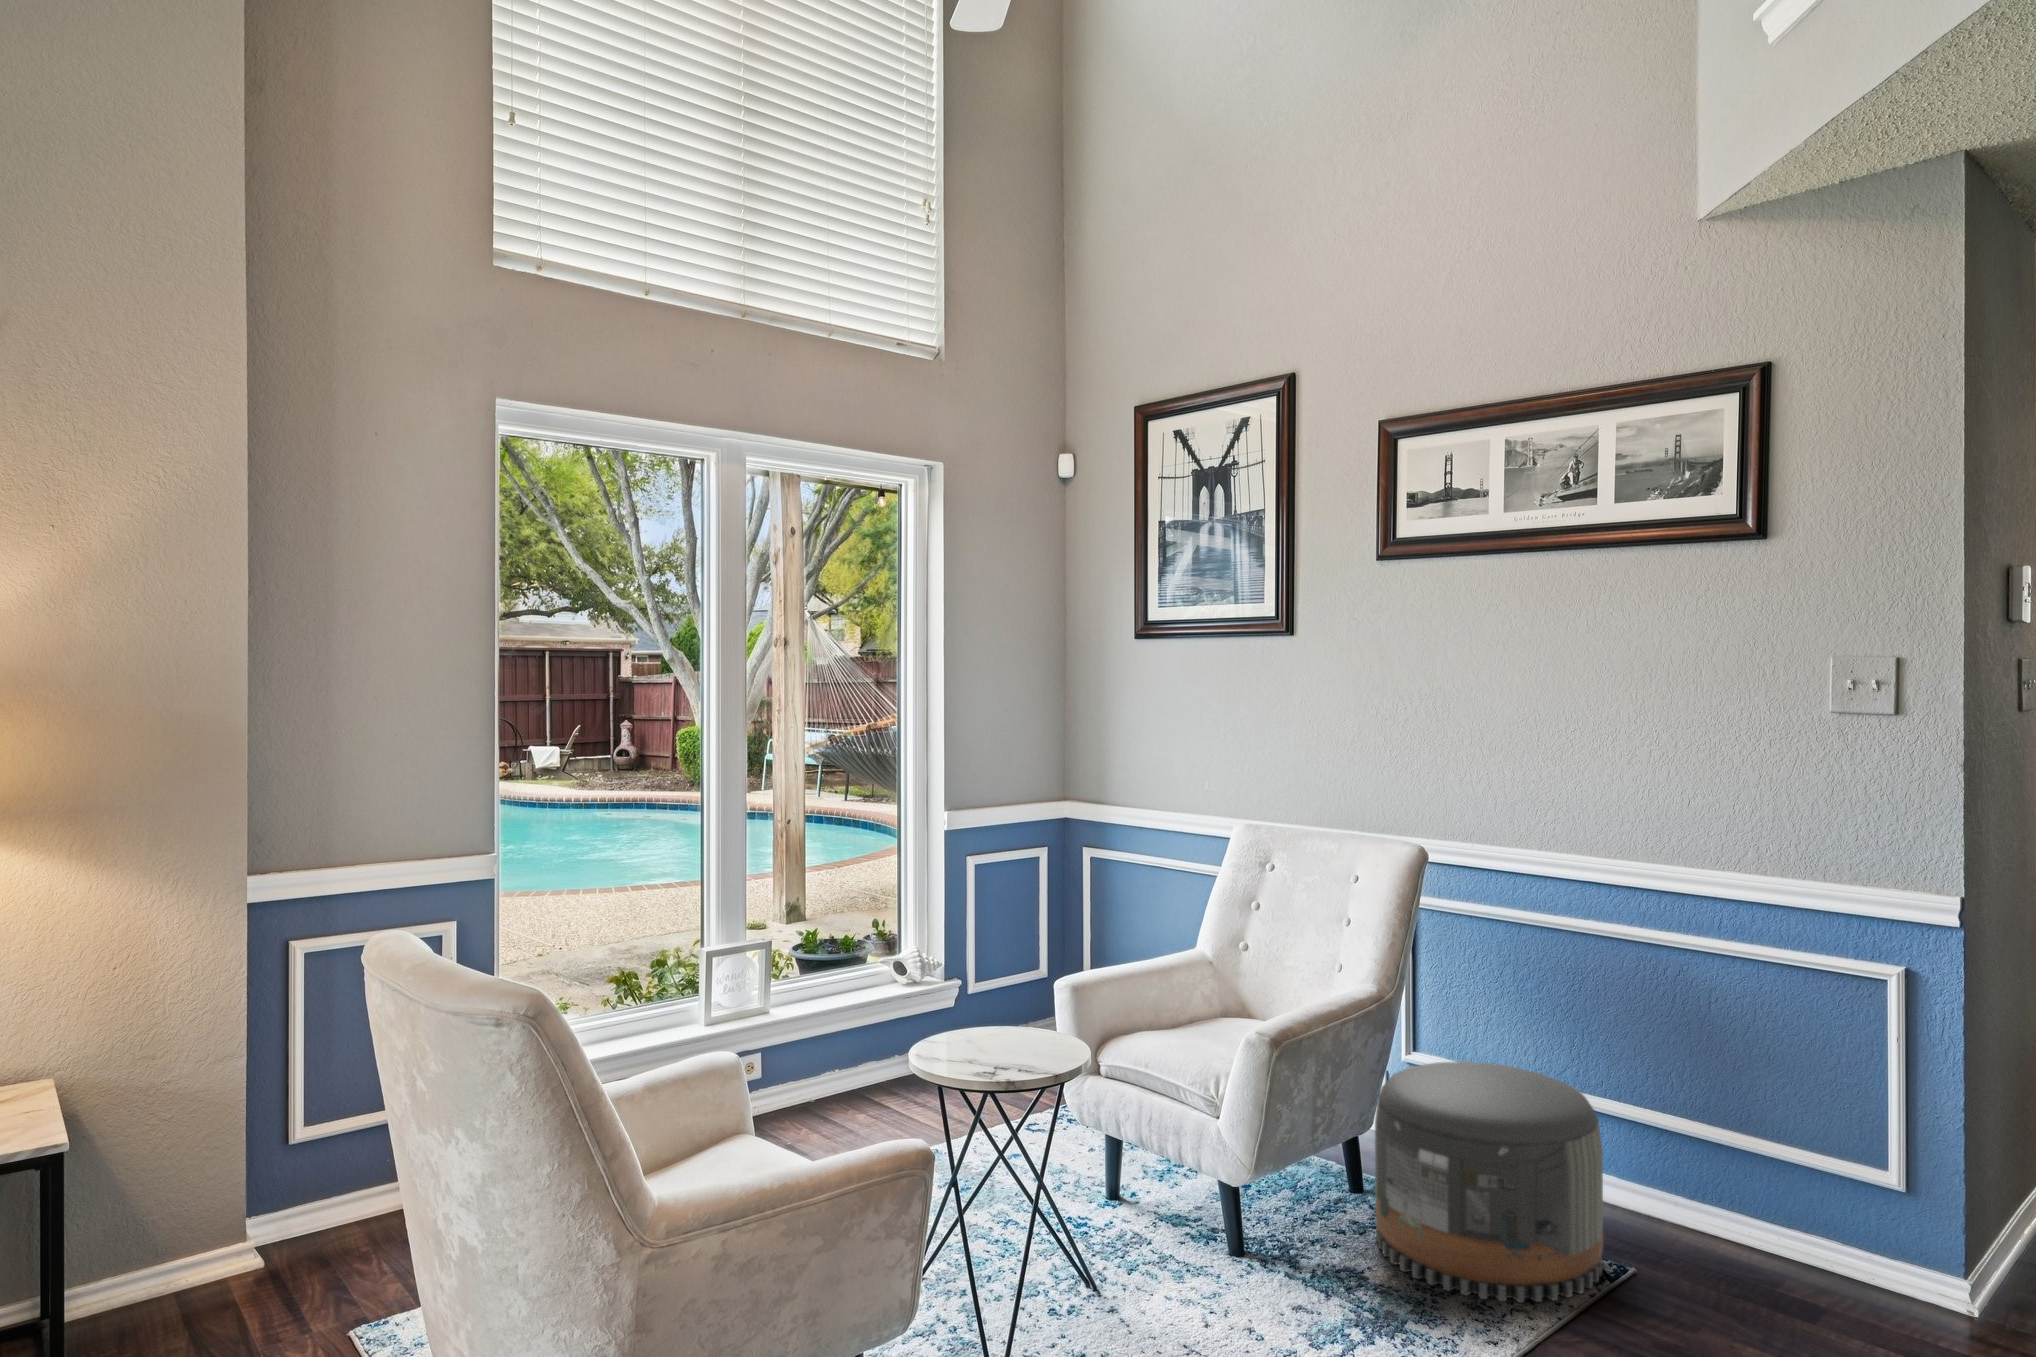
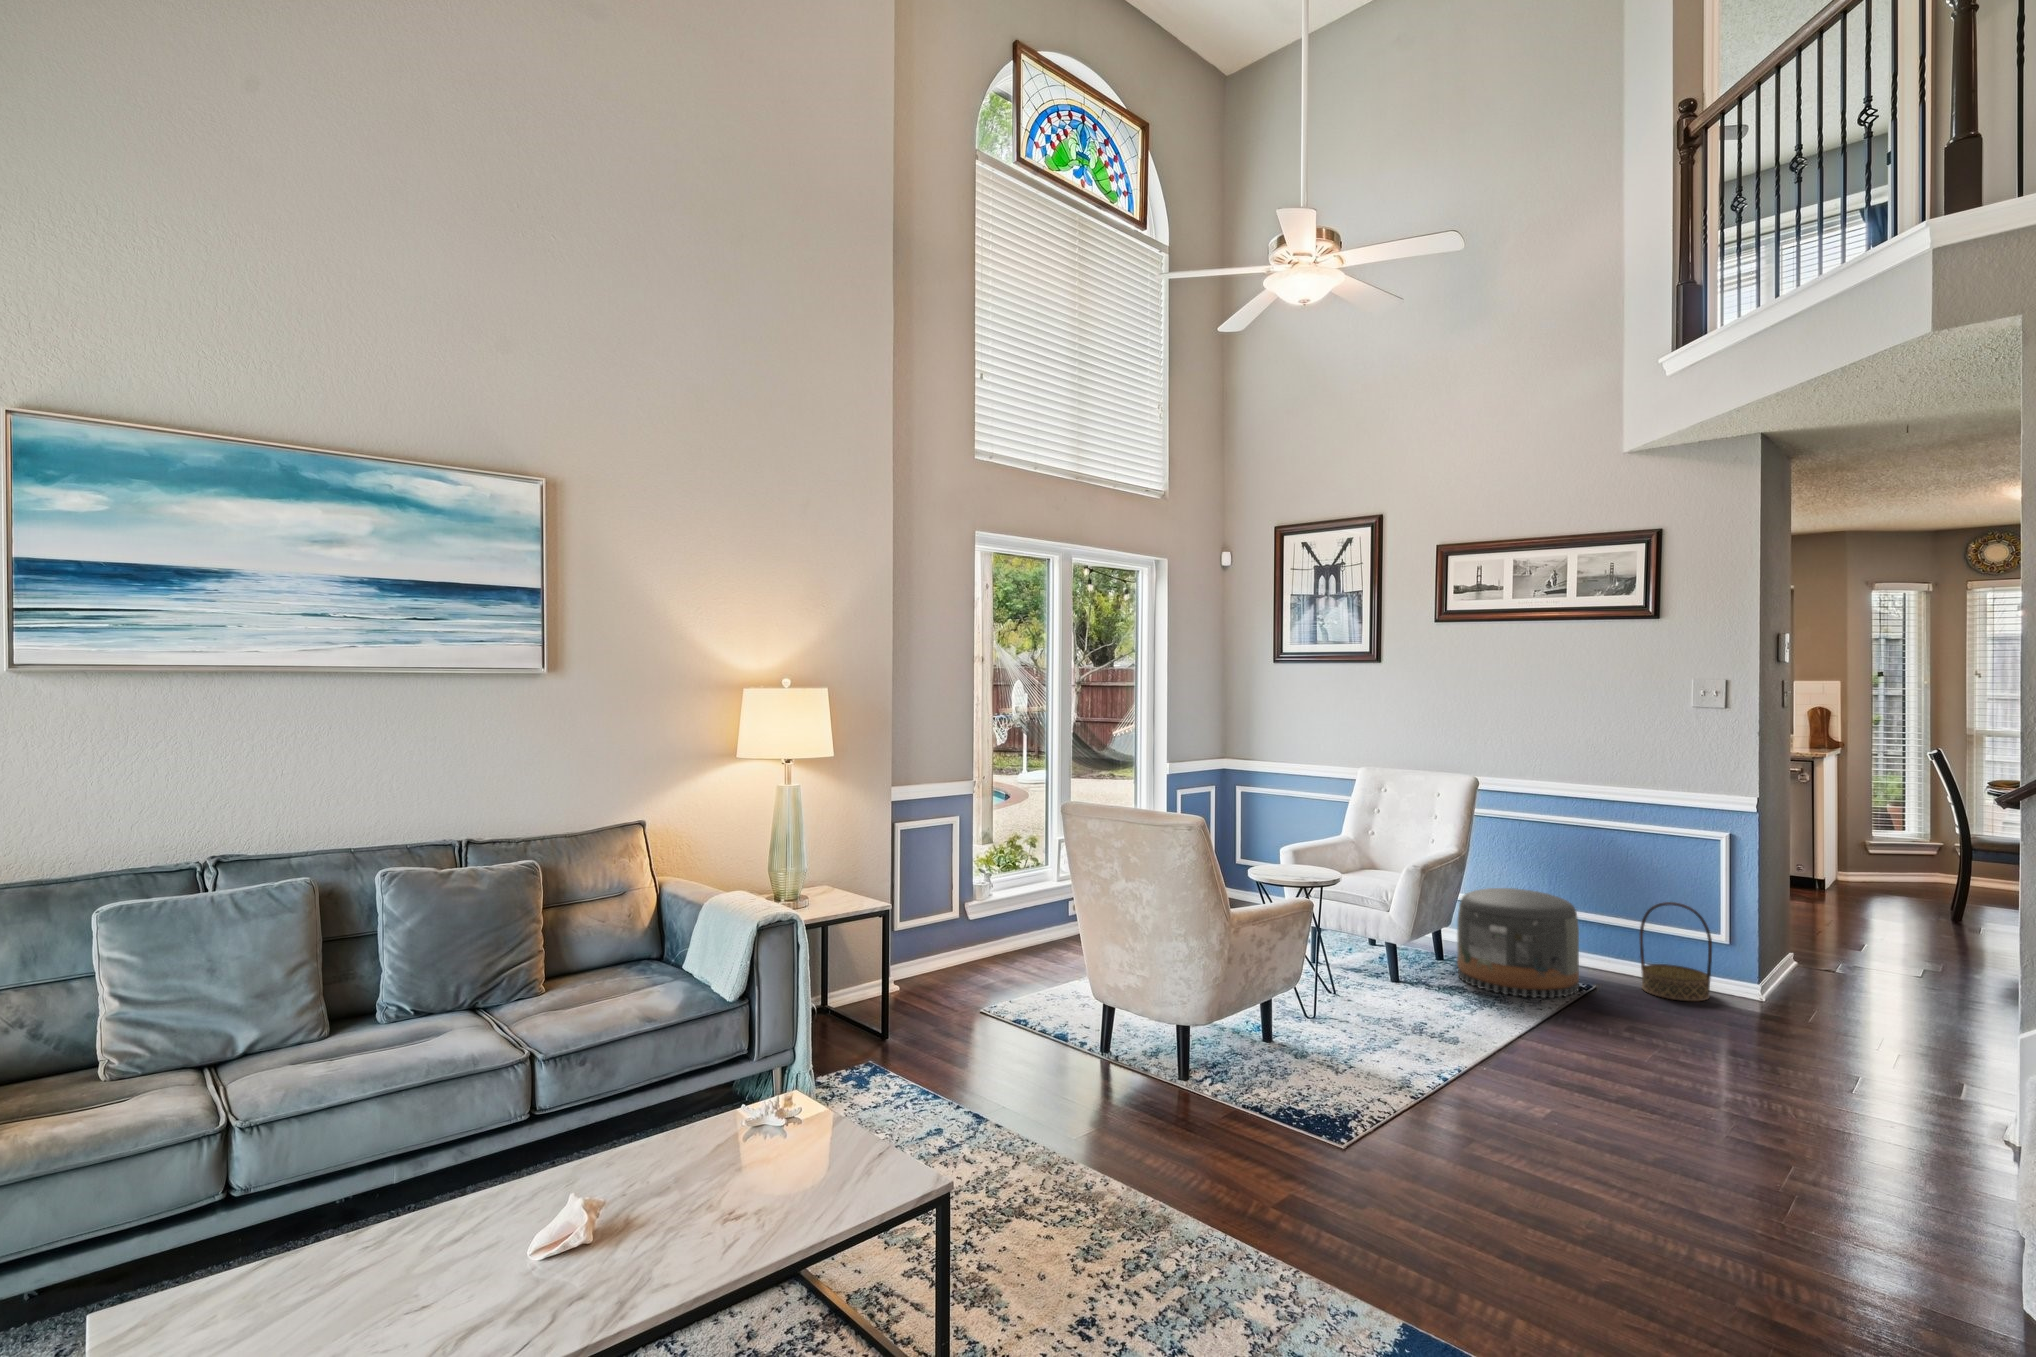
basket: none [1726,1105,1868,1316] -> present [1639,902,1712,1001]

